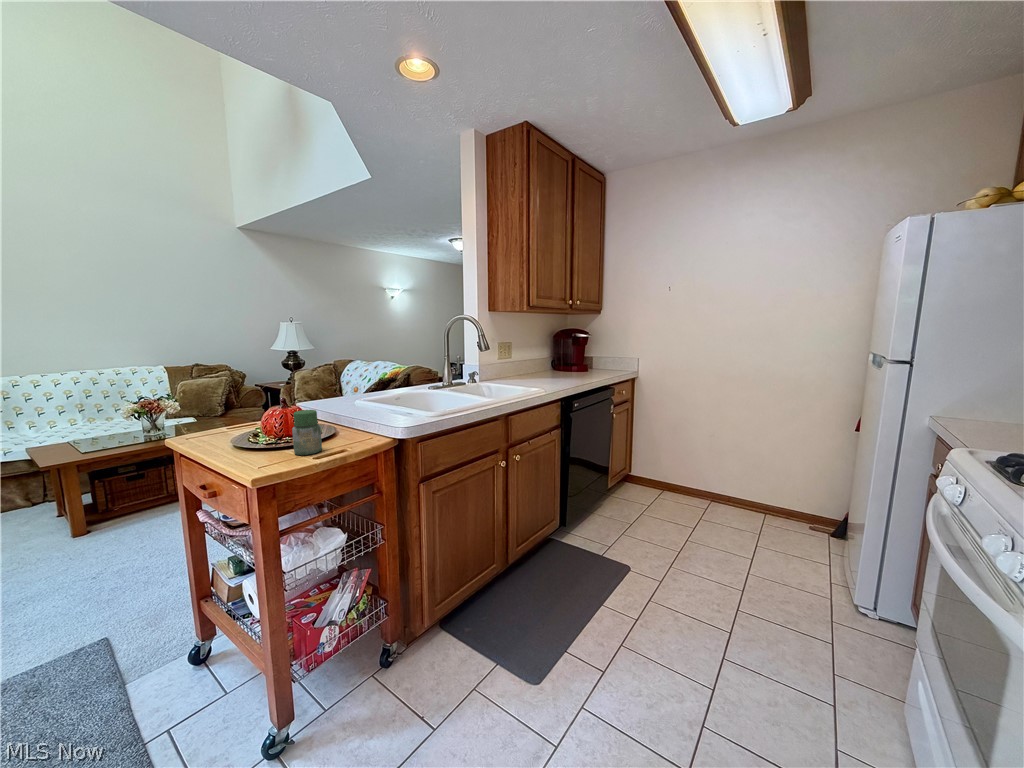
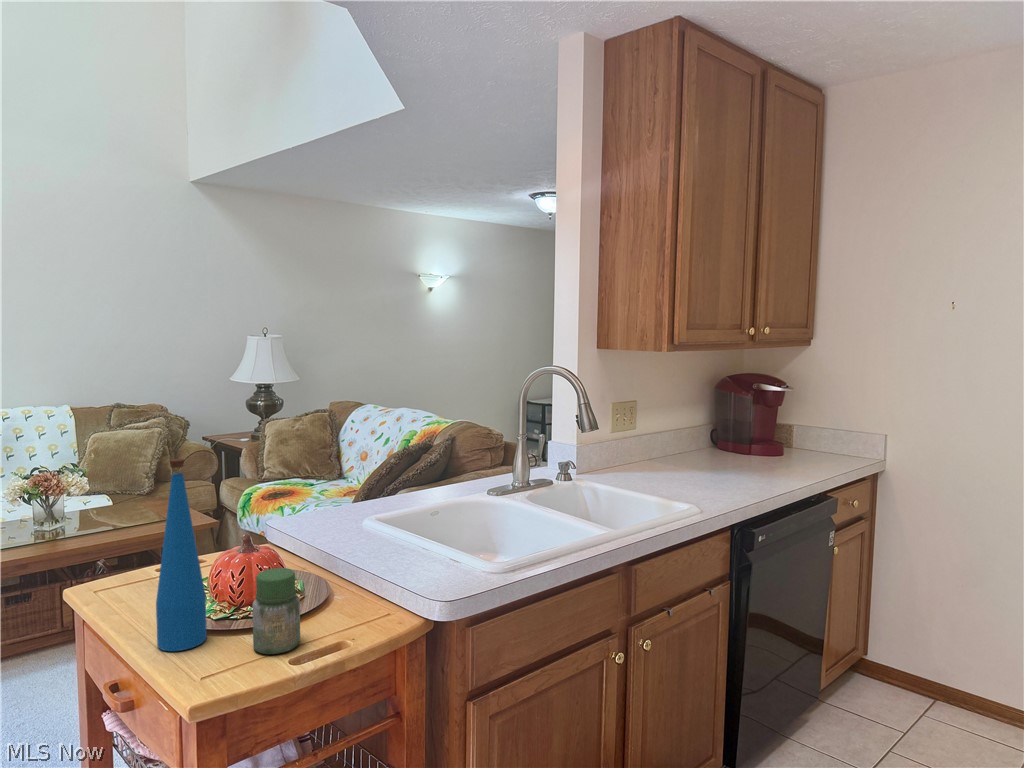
bottle: none [232,348,265,458] -> present [156,459,207,651]

